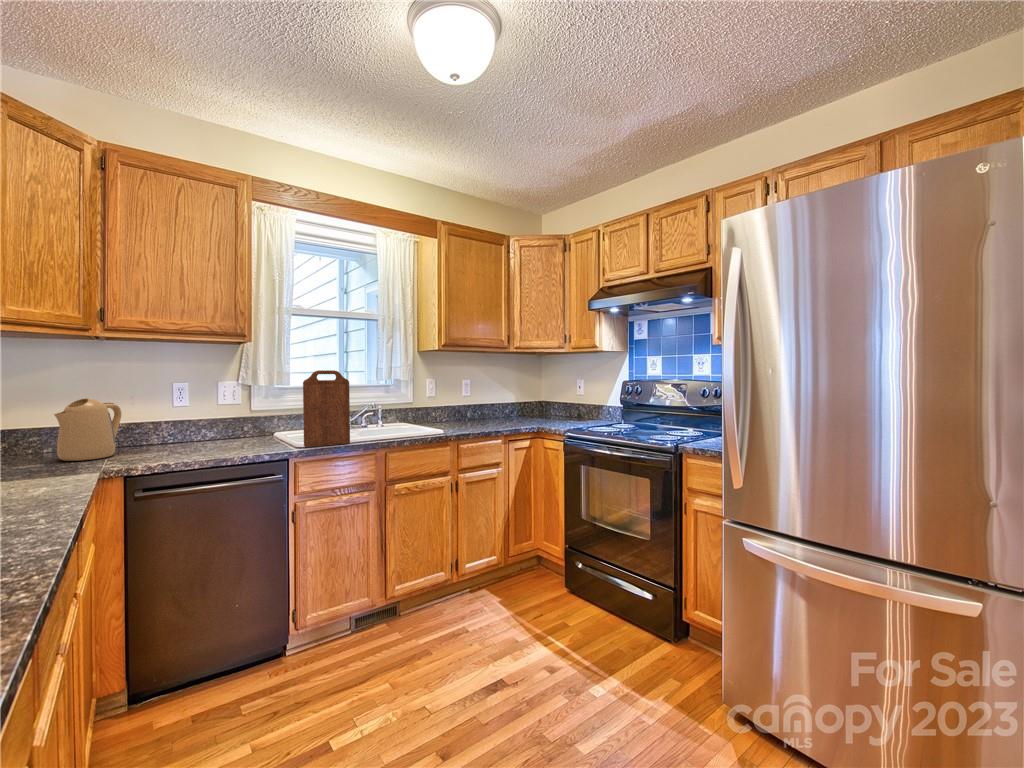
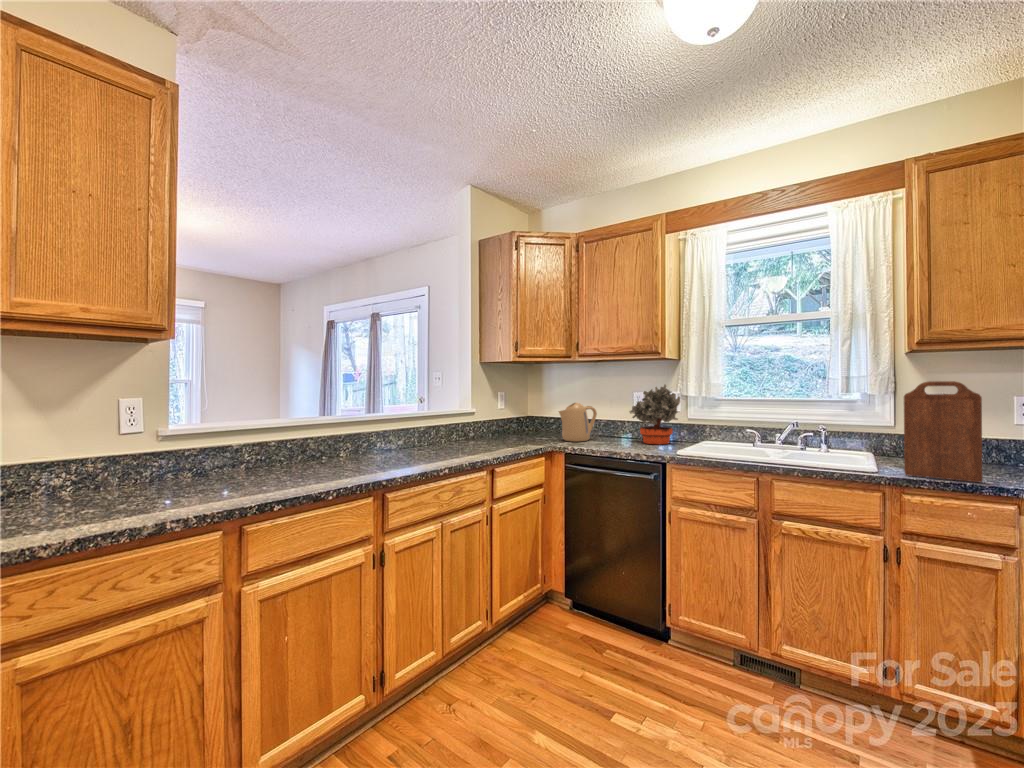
cutting board: present [303,370,350,447] -> present [904,381,983,482]
potted plant: none [179,371,255,445] -> present [629,385,680,444]

